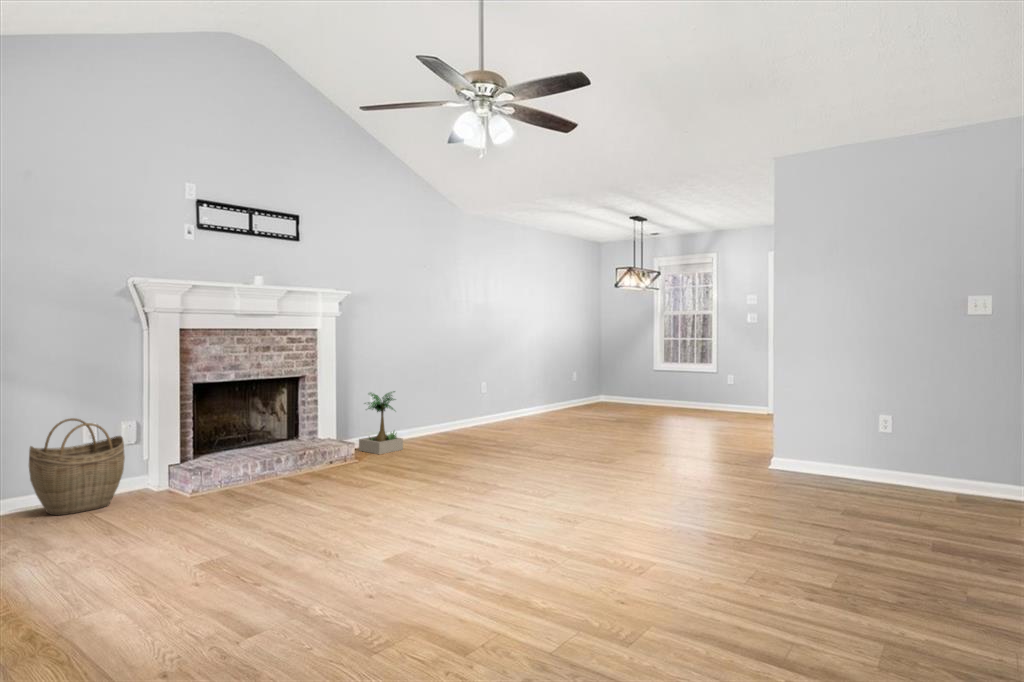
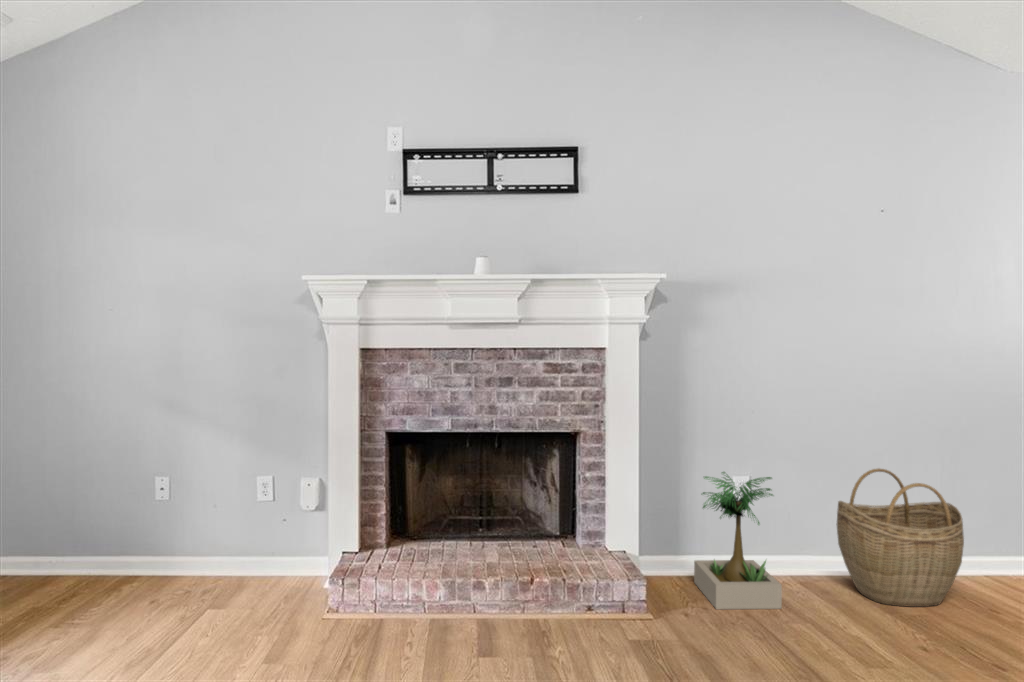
woven basket: present [29,418,125,515] -> present [836,469,964,607]

